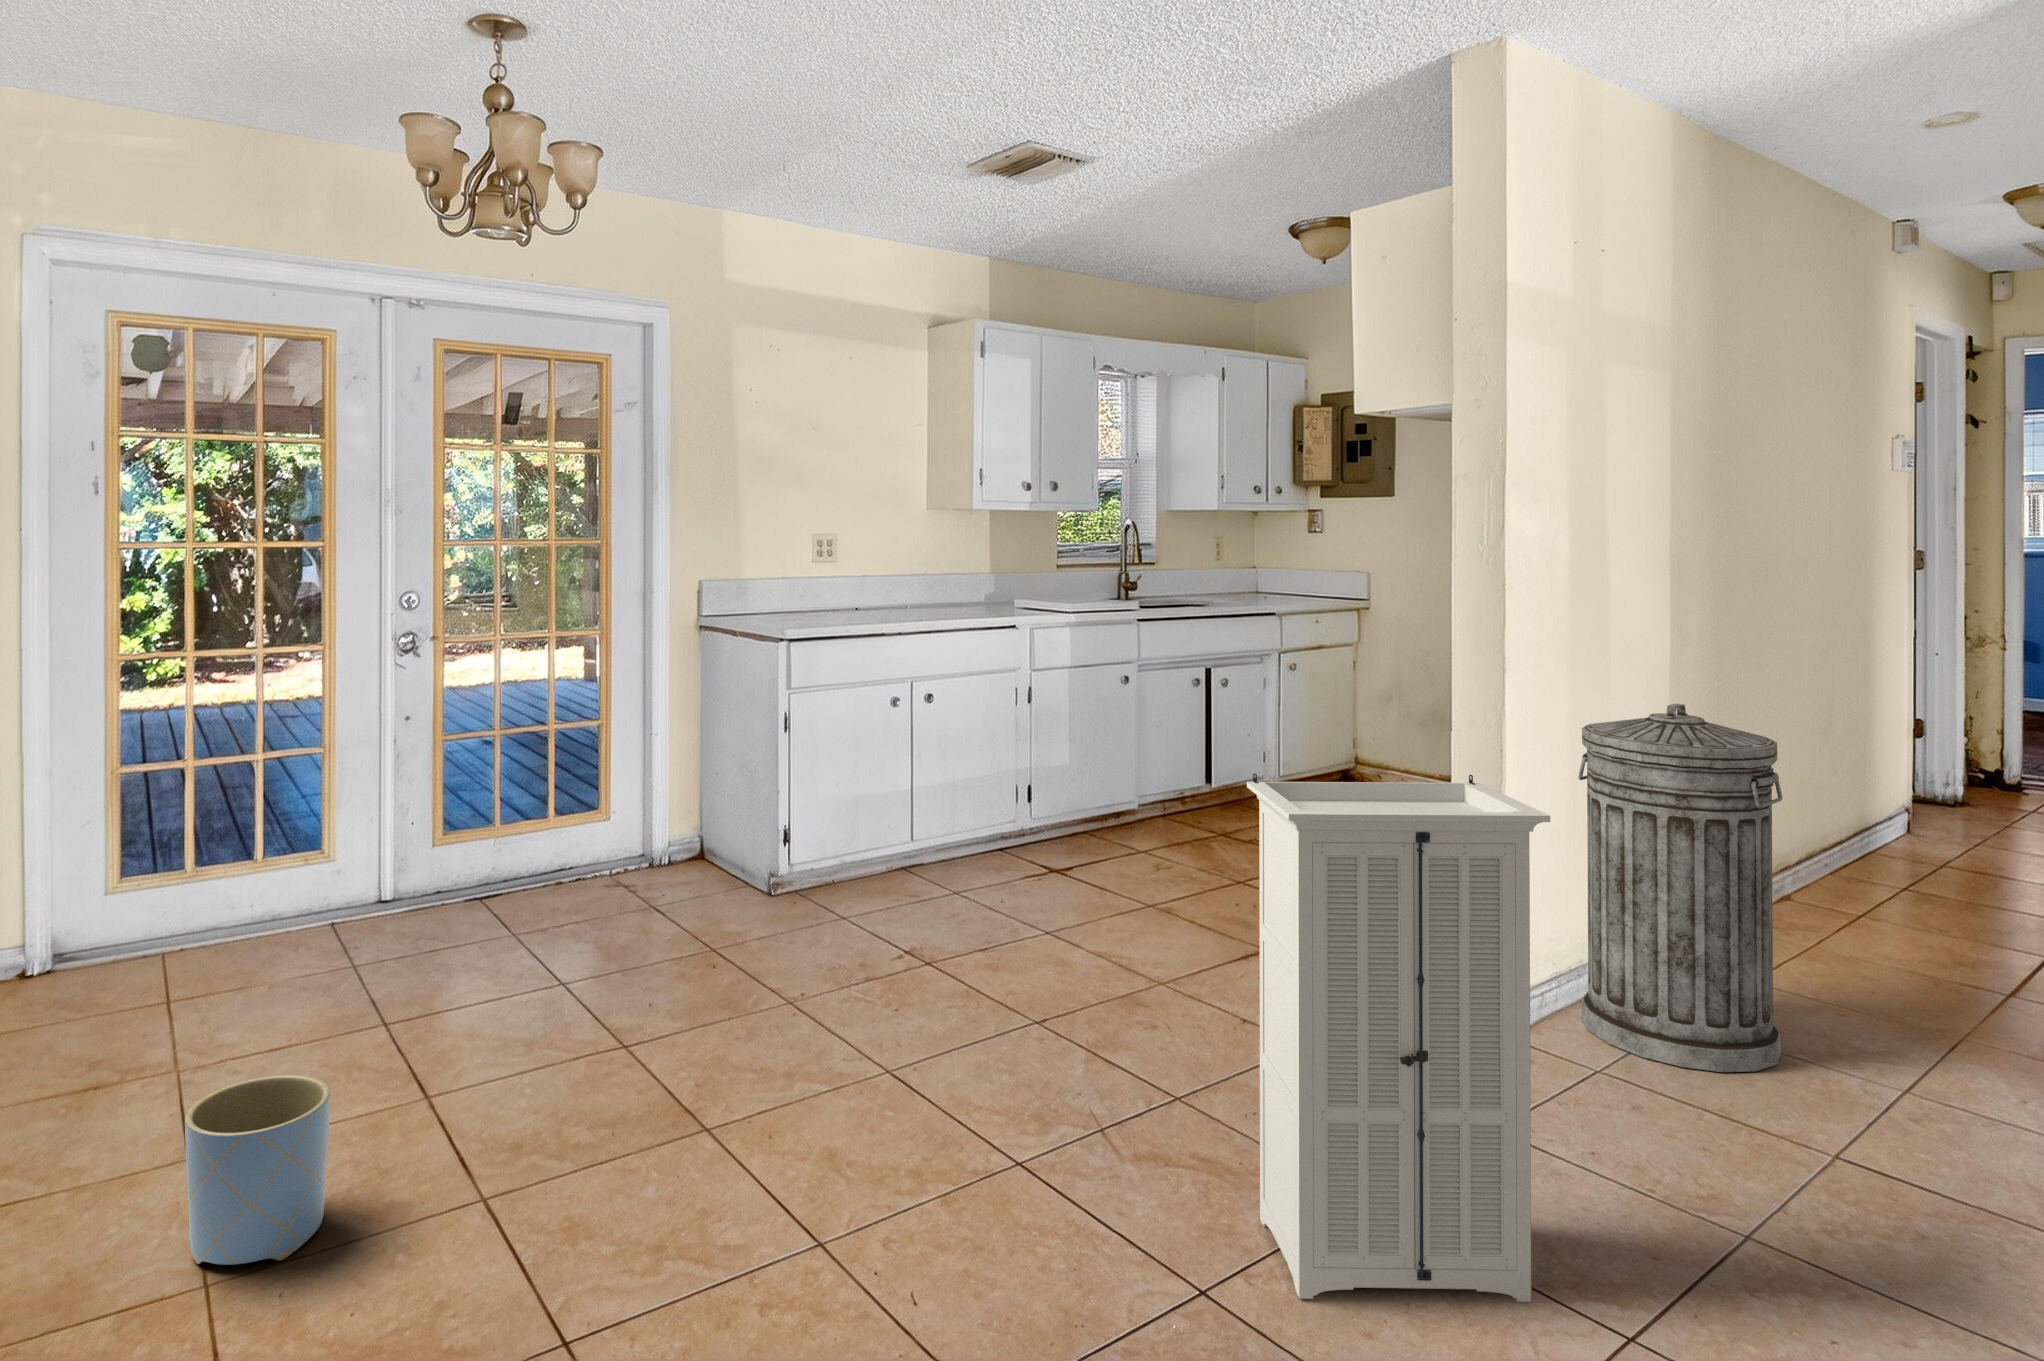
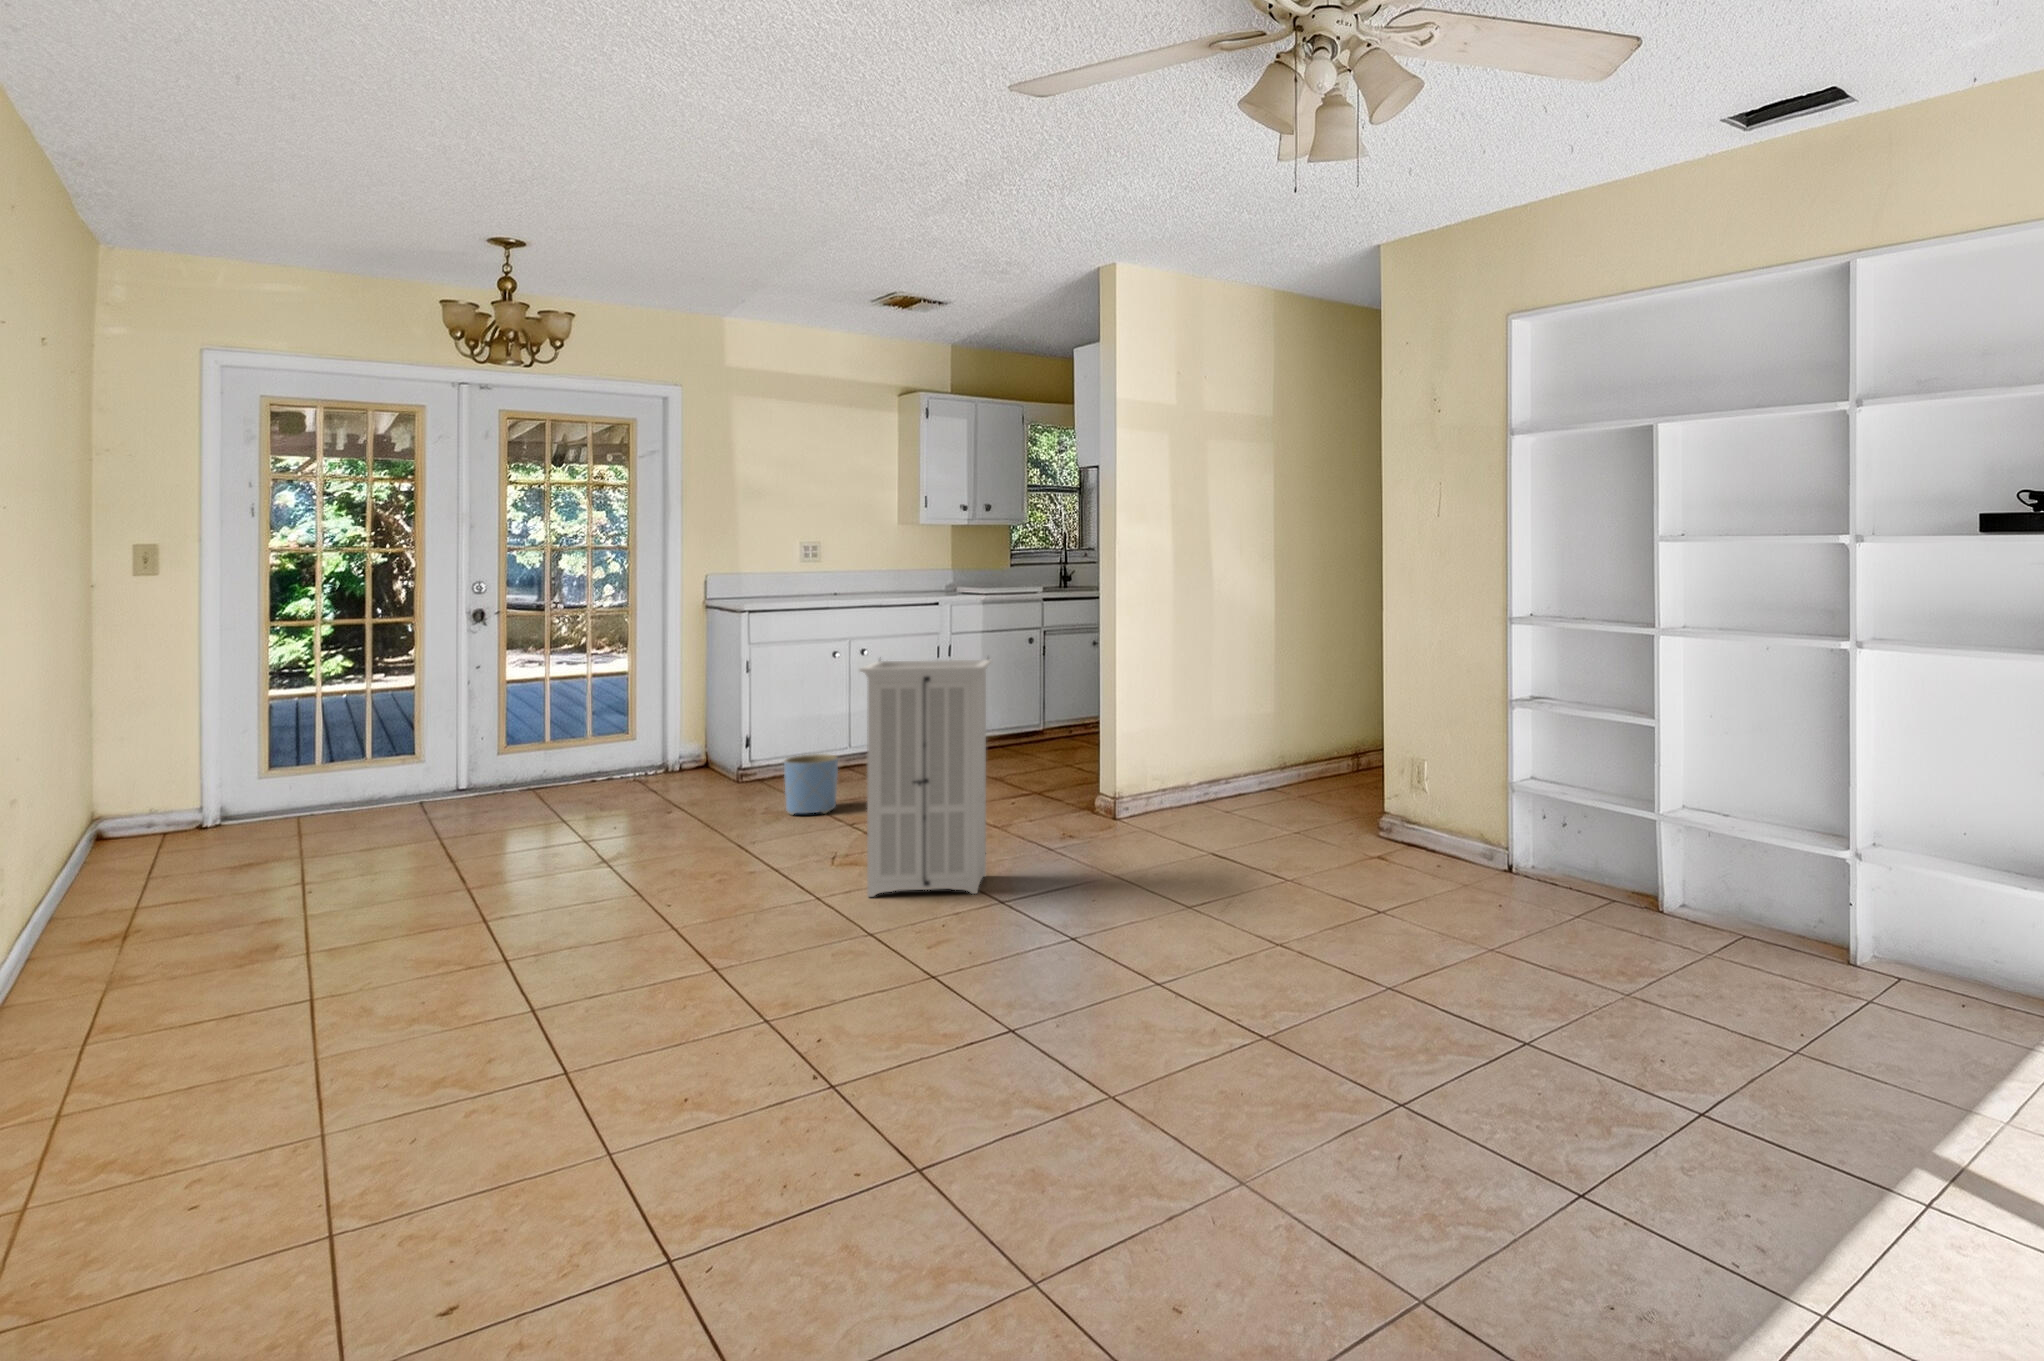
trash can: present [1578,704,1782,1072] -> none [1166,632,1260,828]
planter: present [185,1075,330,1265] -> present [784,754,838,815]

